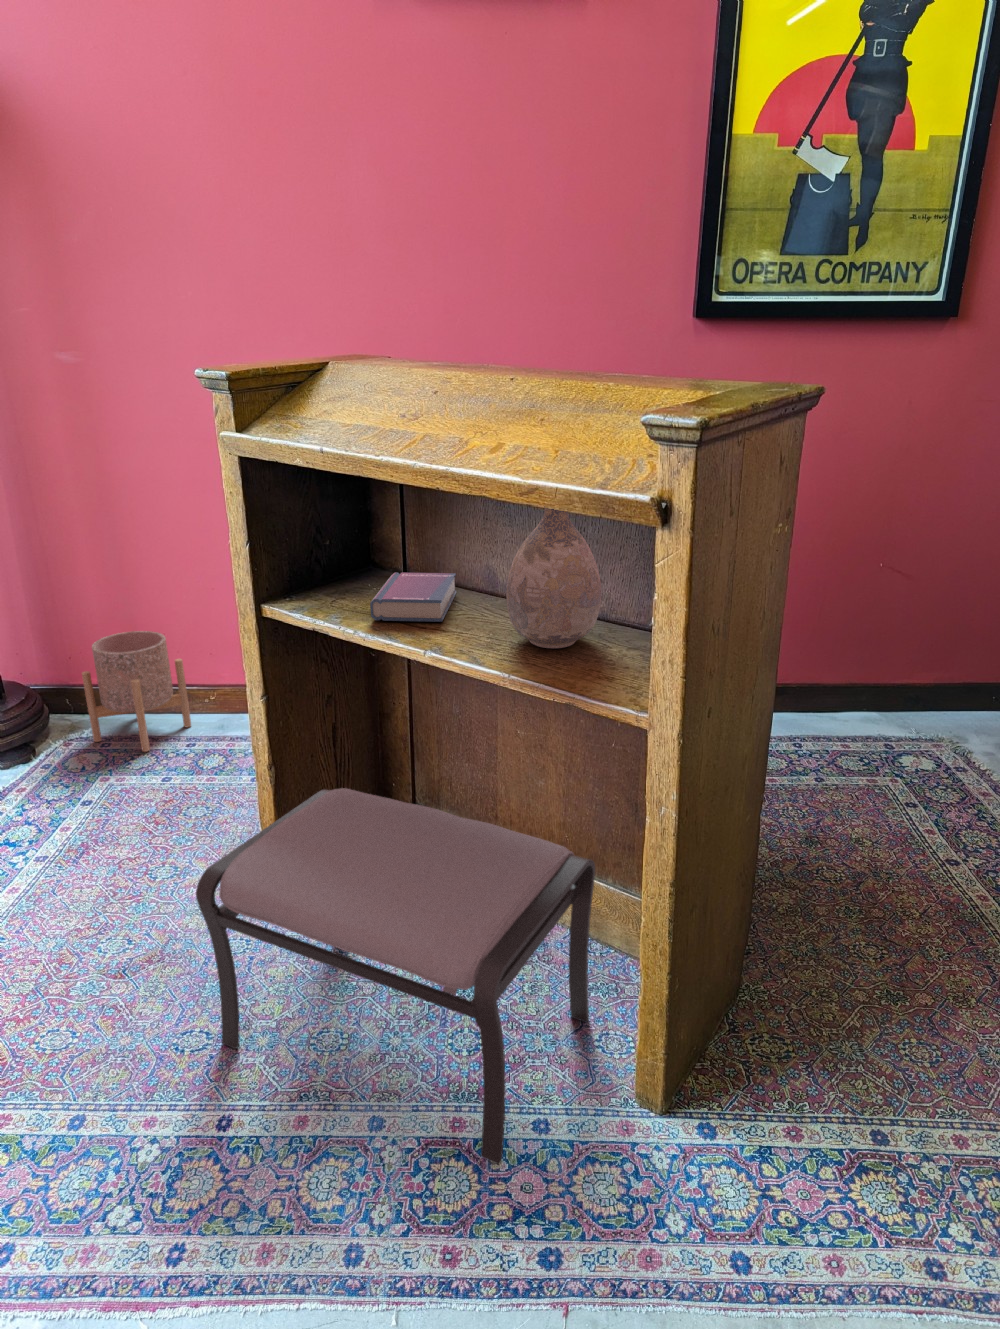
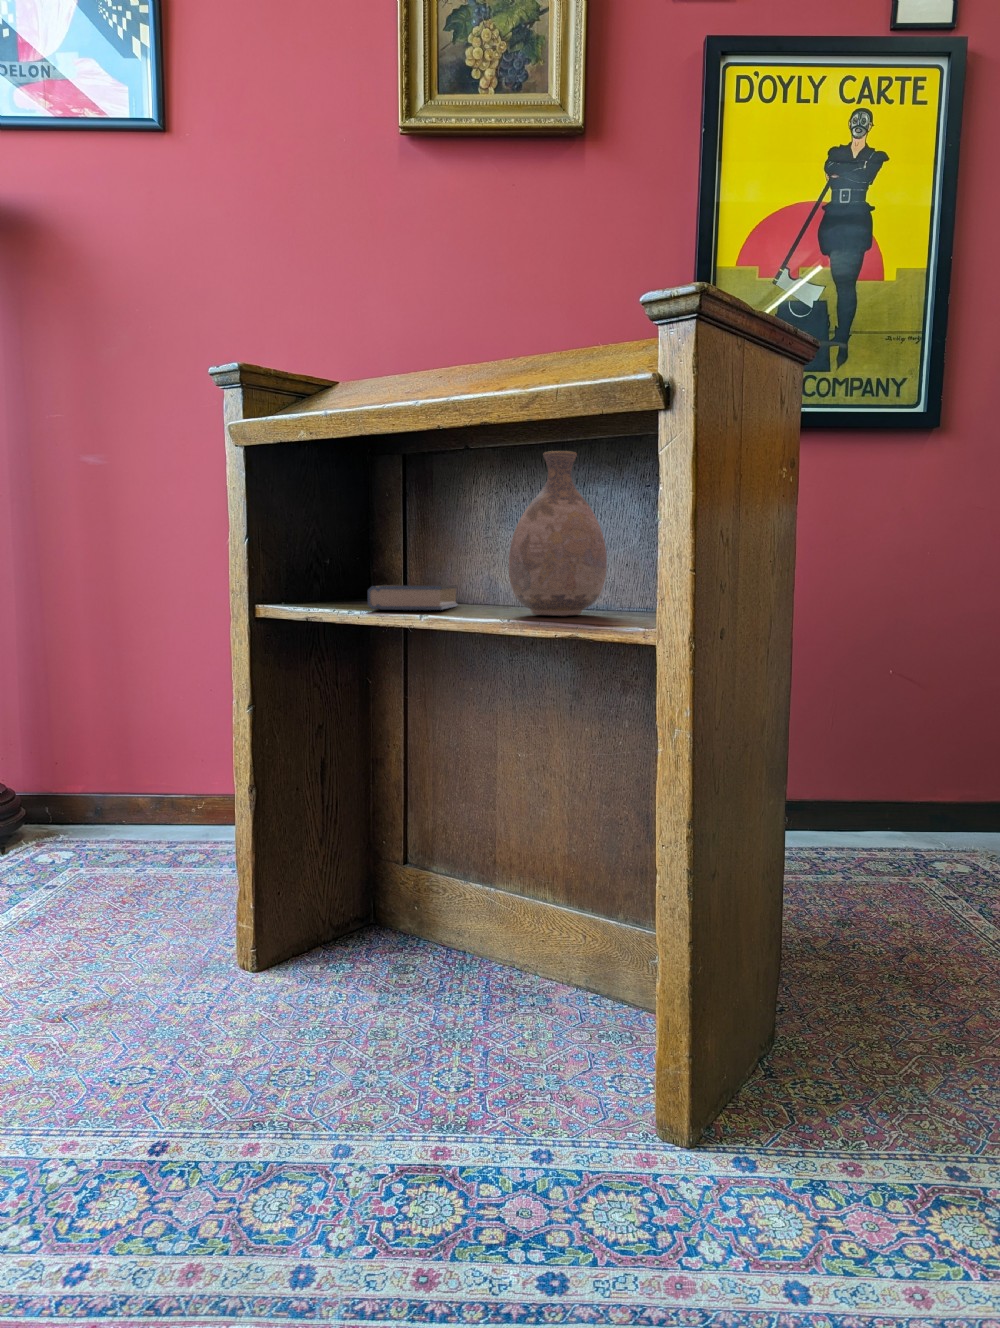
planter: present [82,631,191,752] -> none [61,725,171,847]
ottoman: present [196,788,595,1164] -> none [154,796,605,1190]

